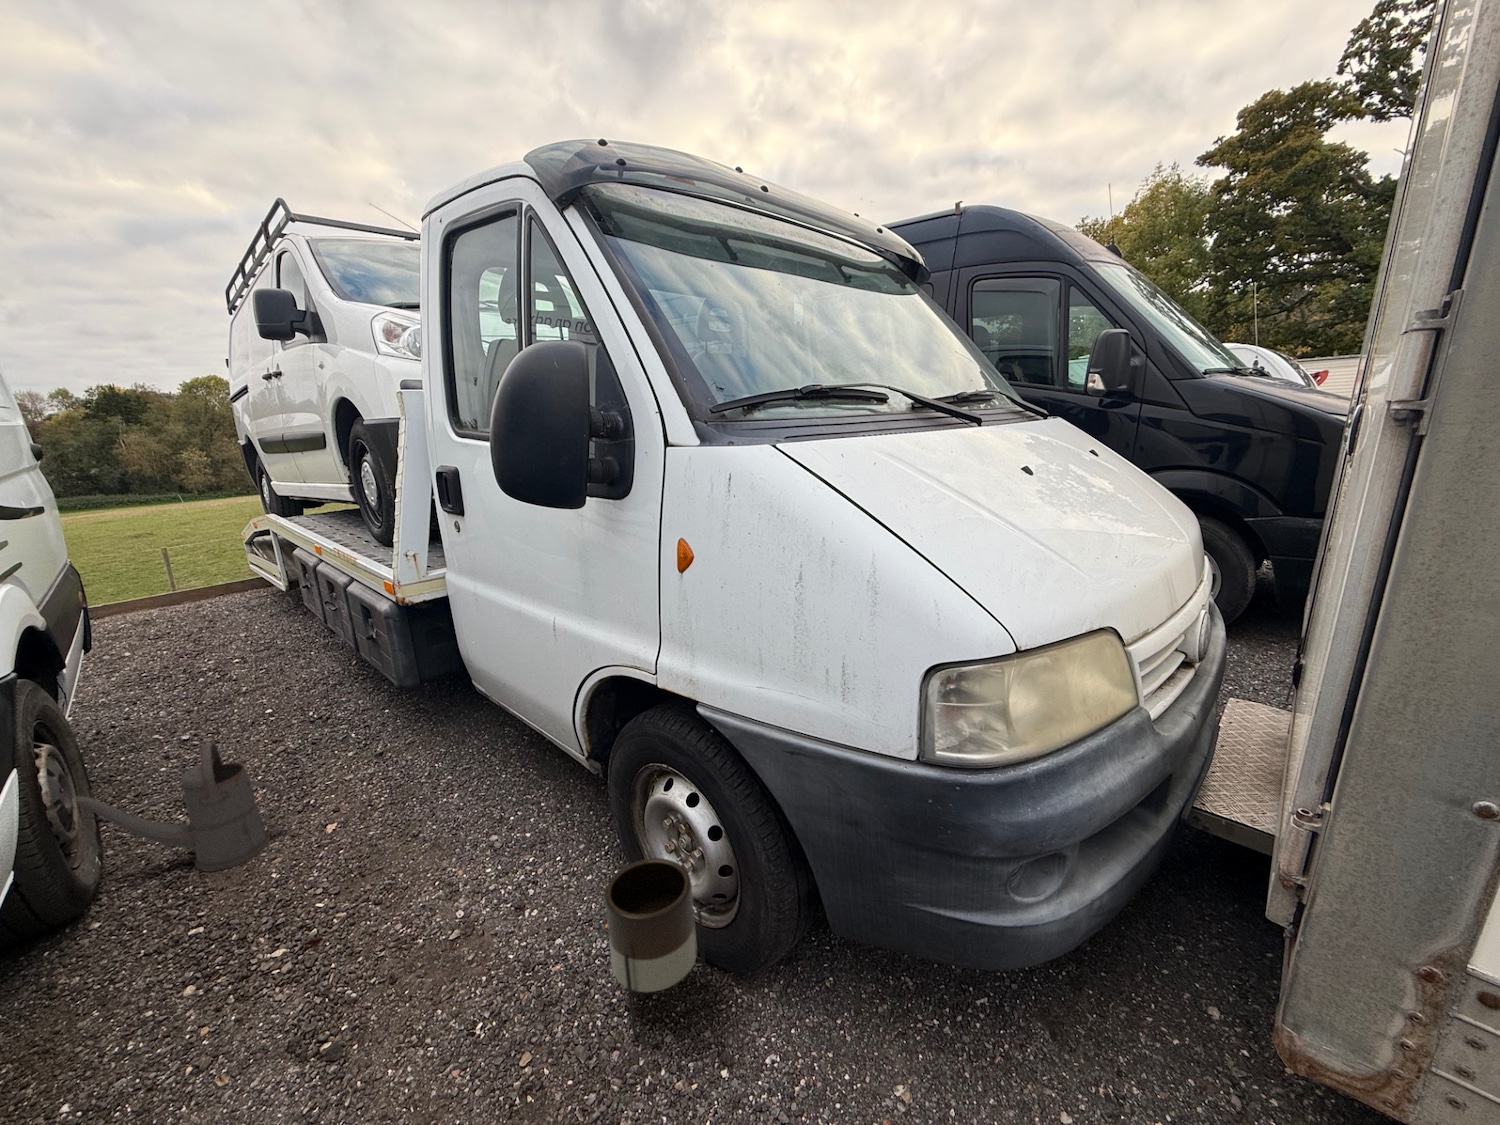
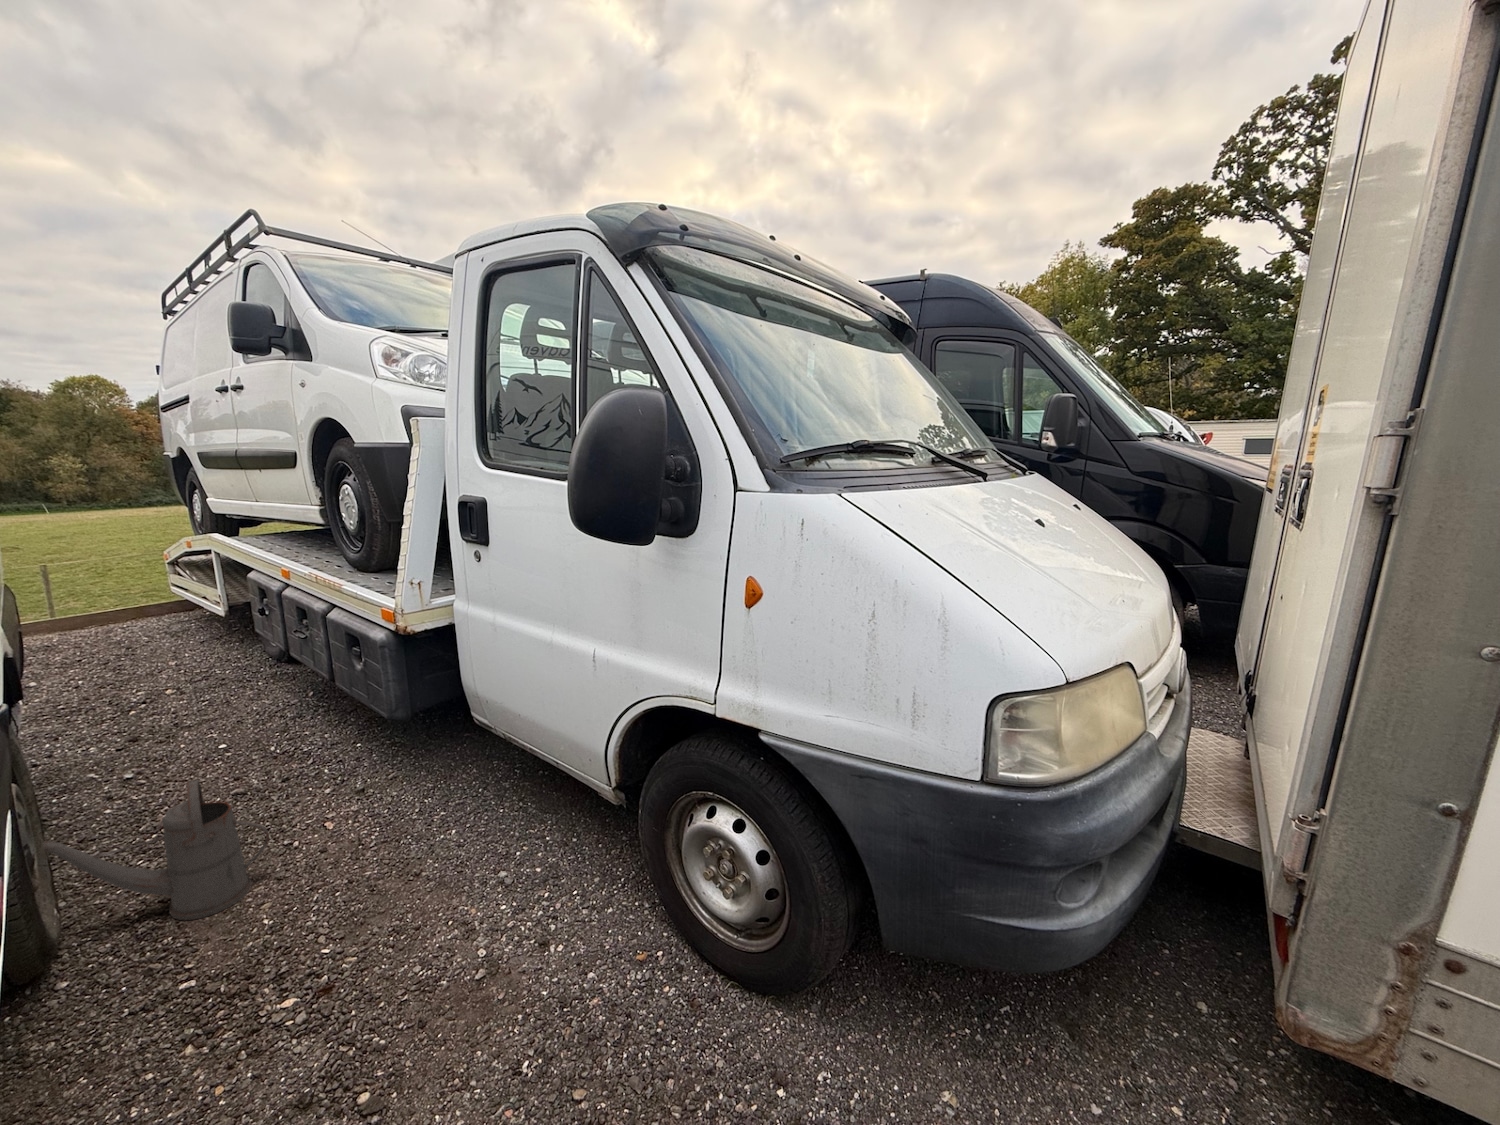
planter: present [604,858,707,1038] -> none [658,885,747,1065]

